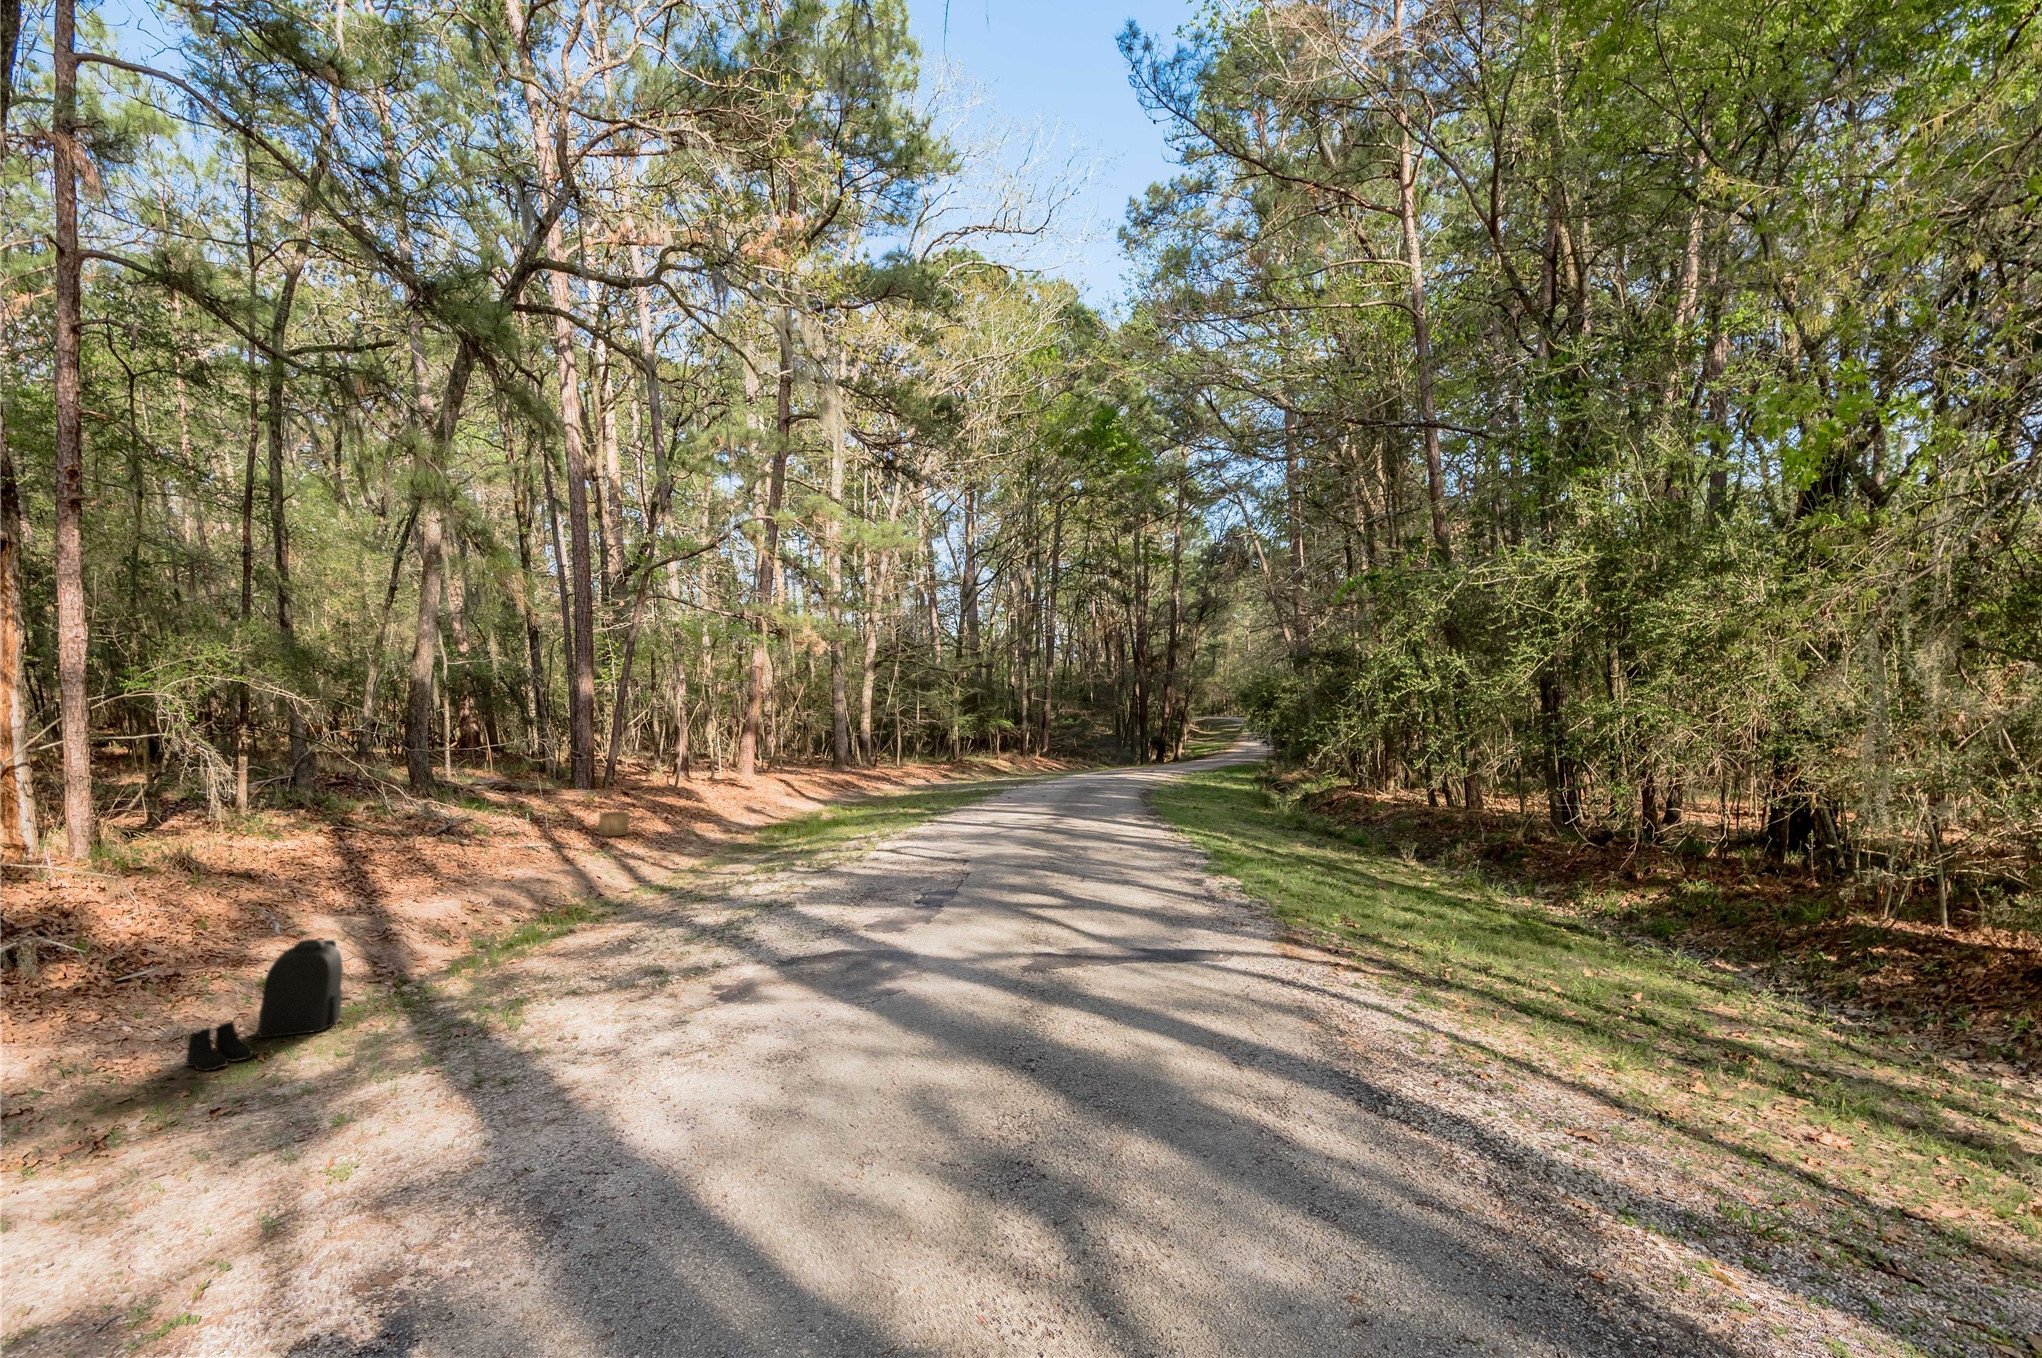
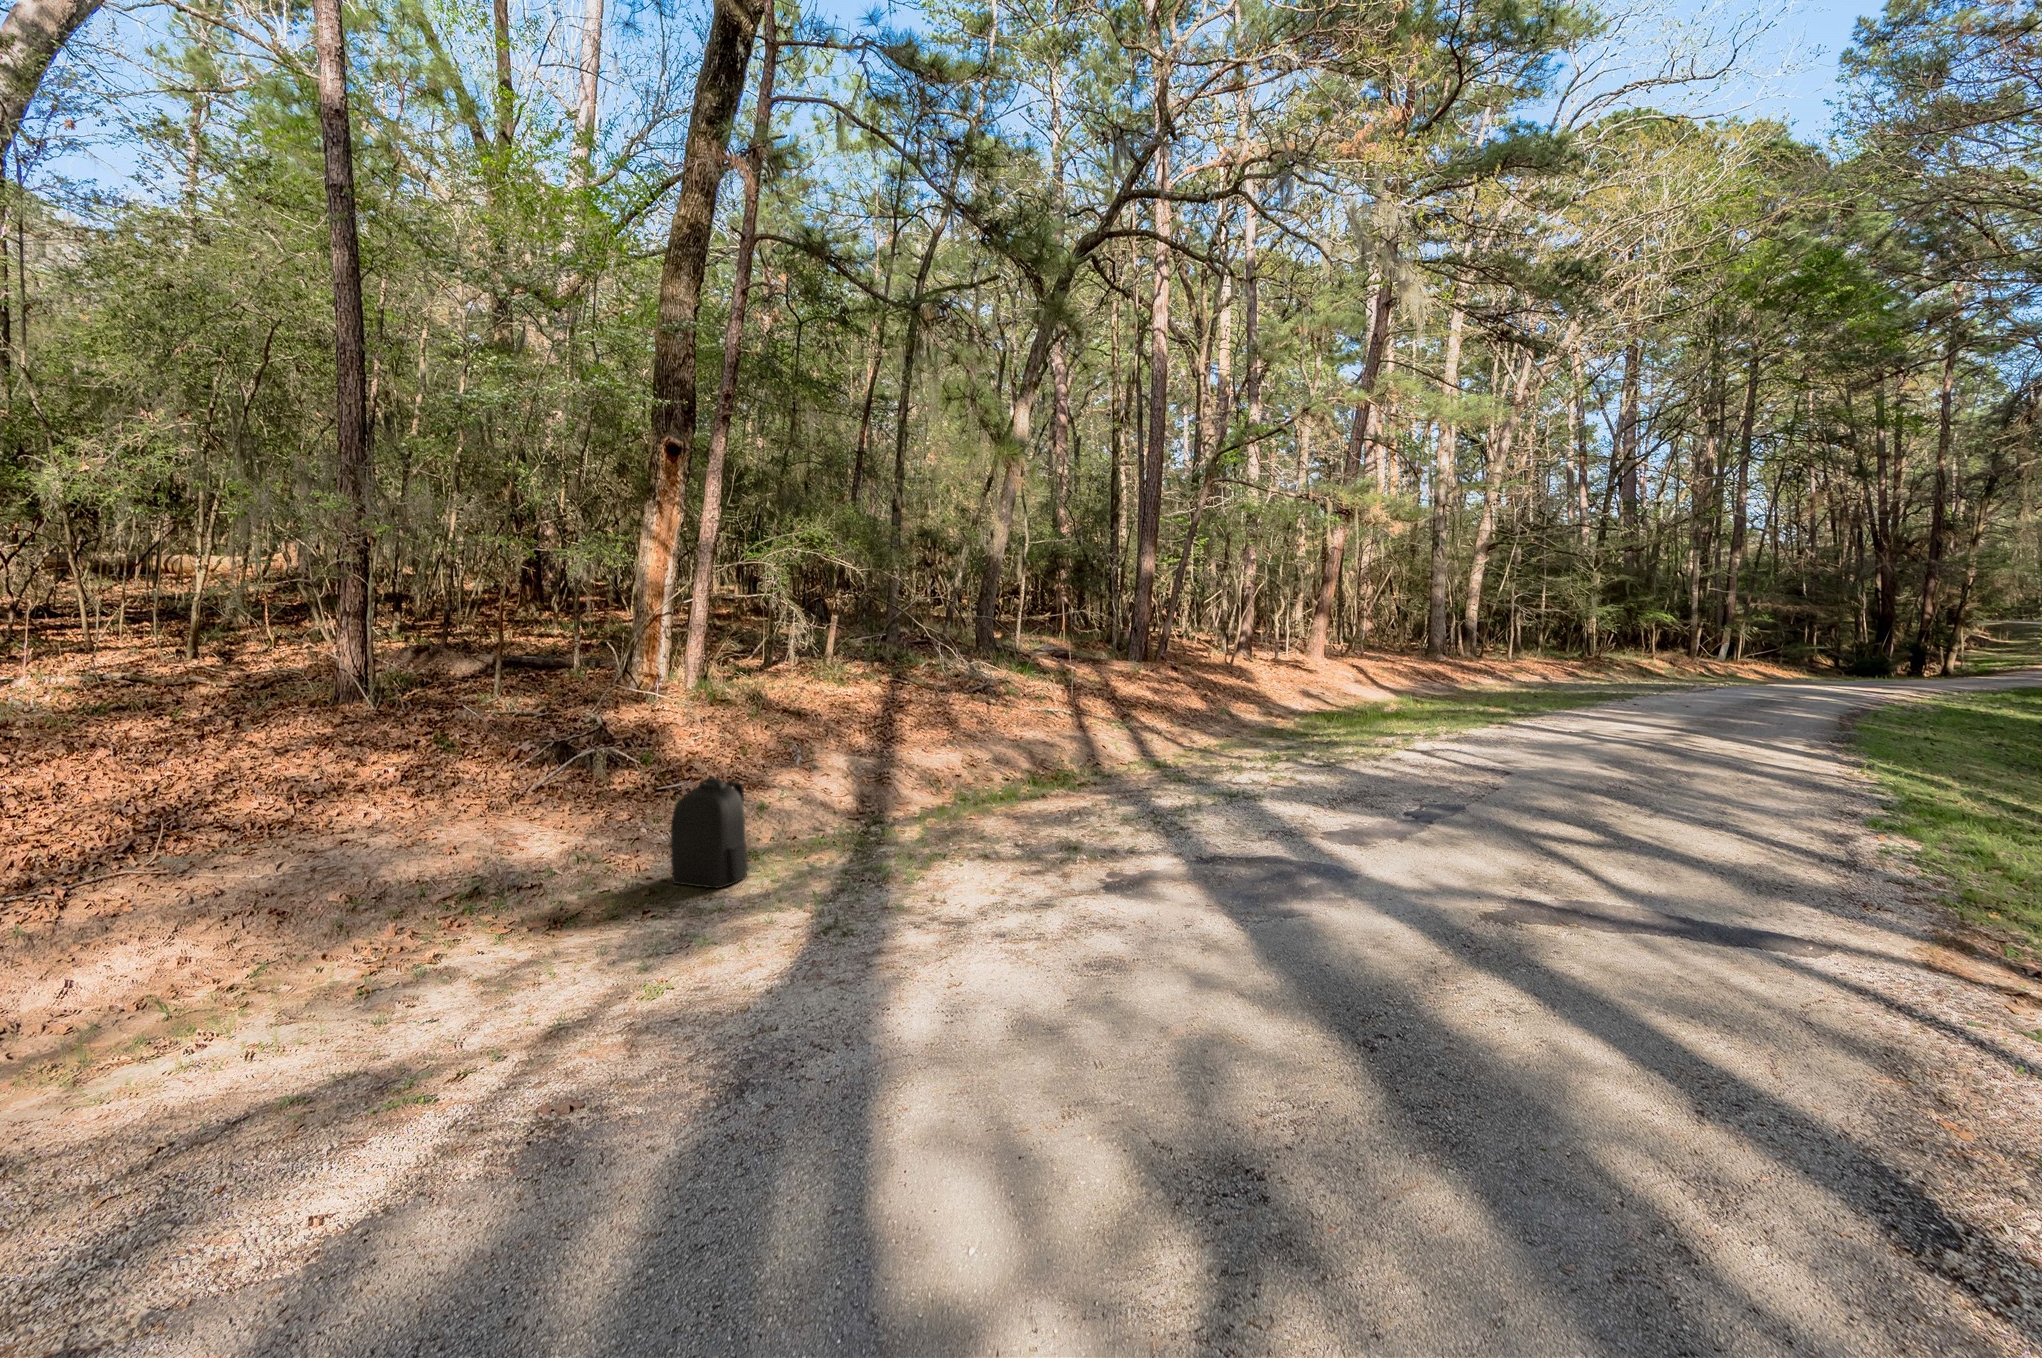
wooden bucket: present [599,811,629,836] -> none [1123,681,1155,709]
boots: present [186,1021,253,1071] -> none [590,860,641,914]

